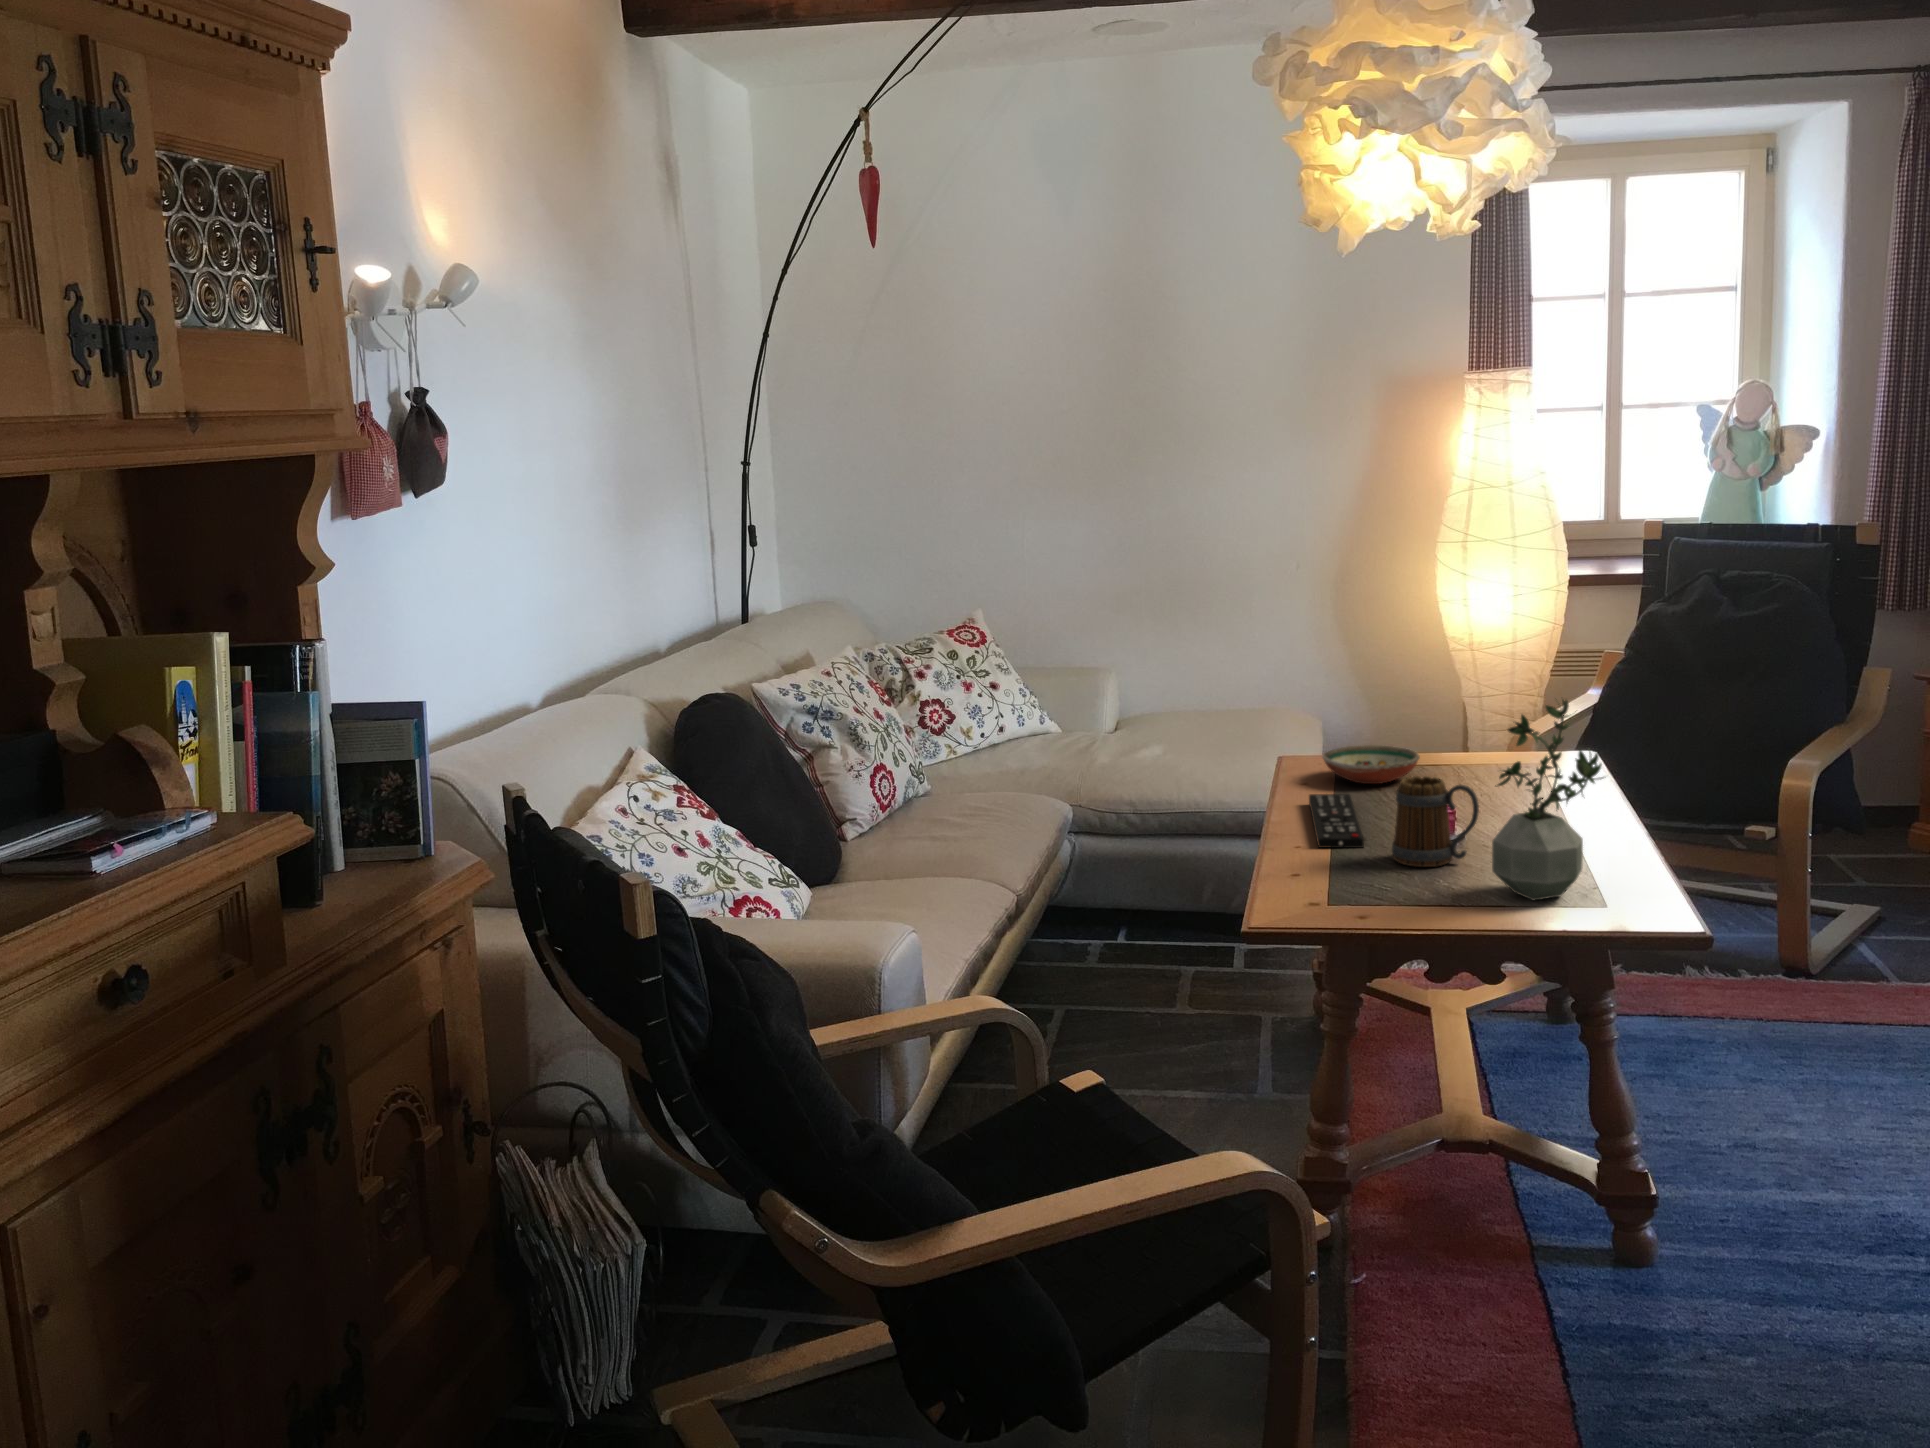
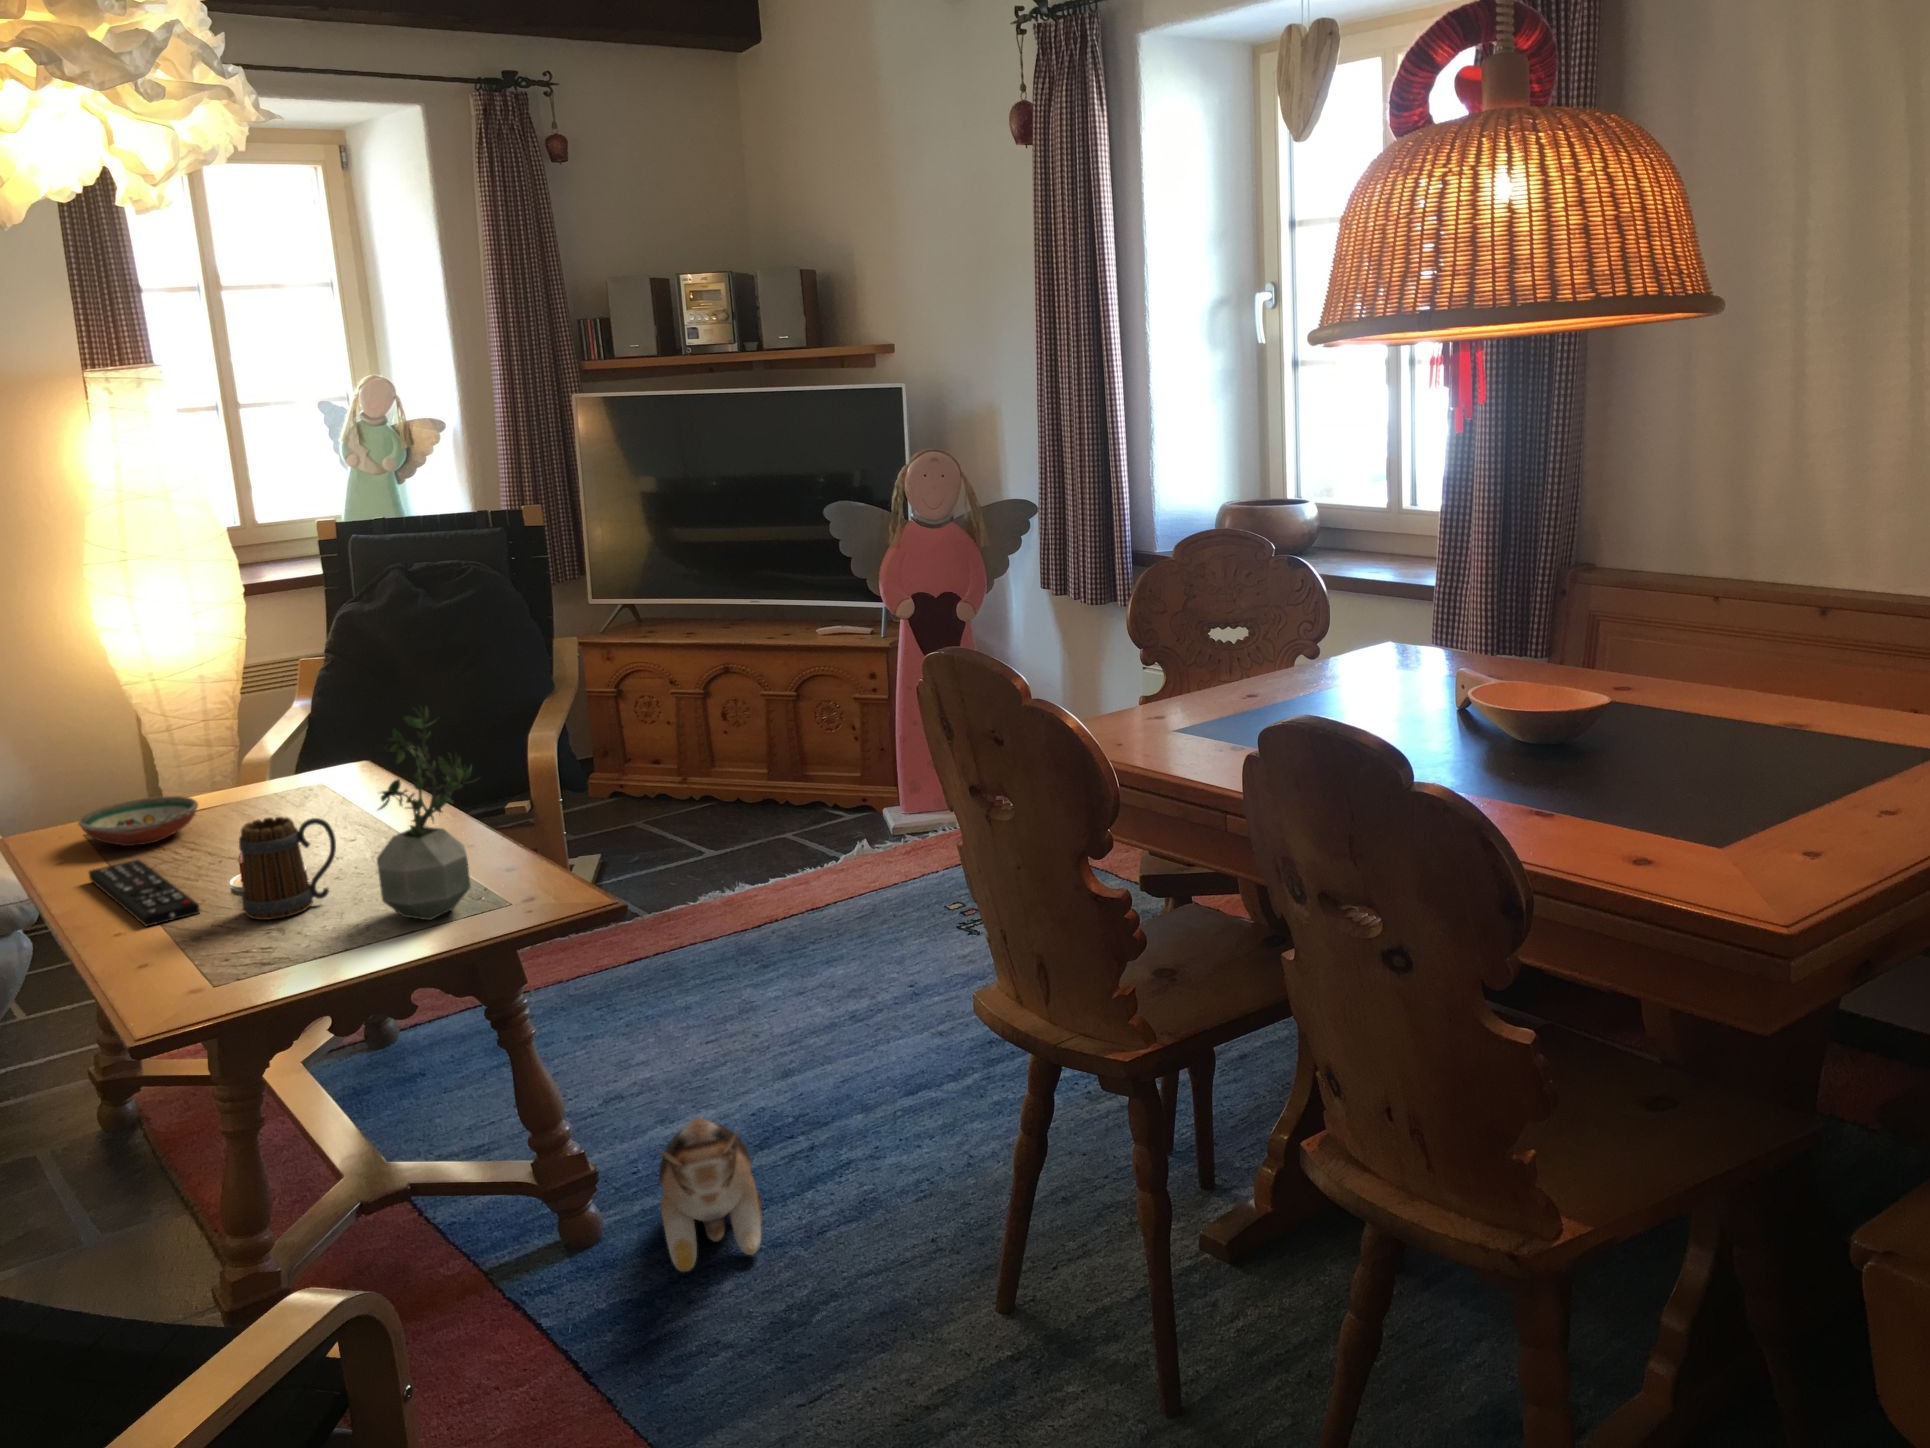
plush toy: none [1687,1172,1835,1344] -> present [659,1117,762,1272]

